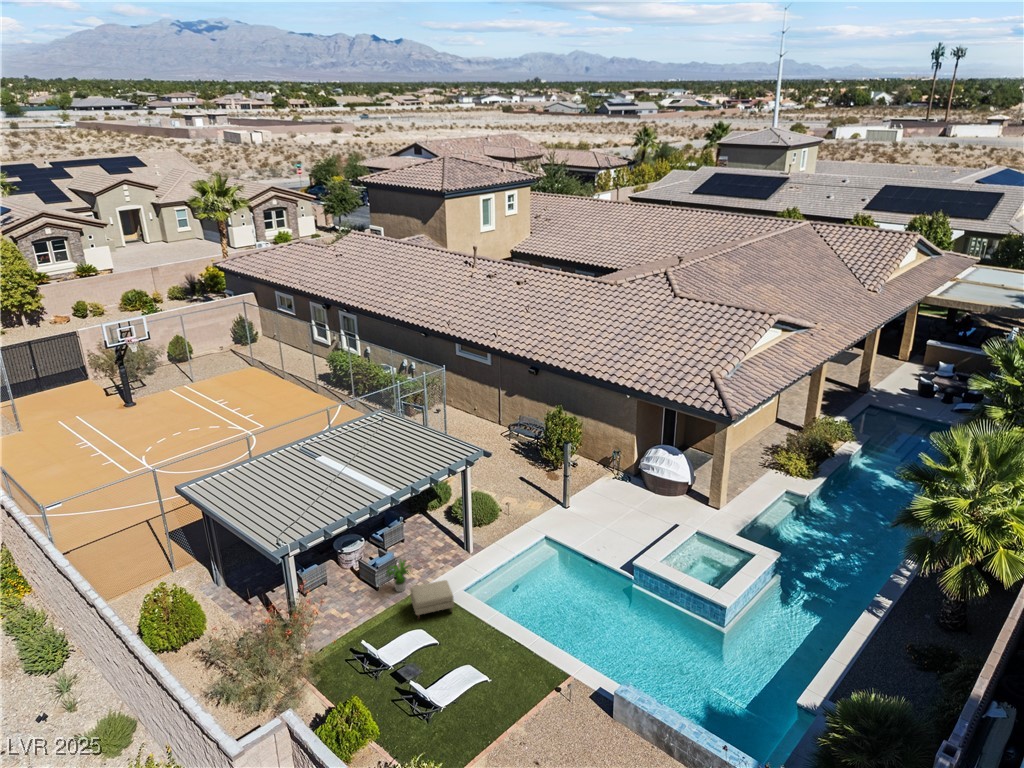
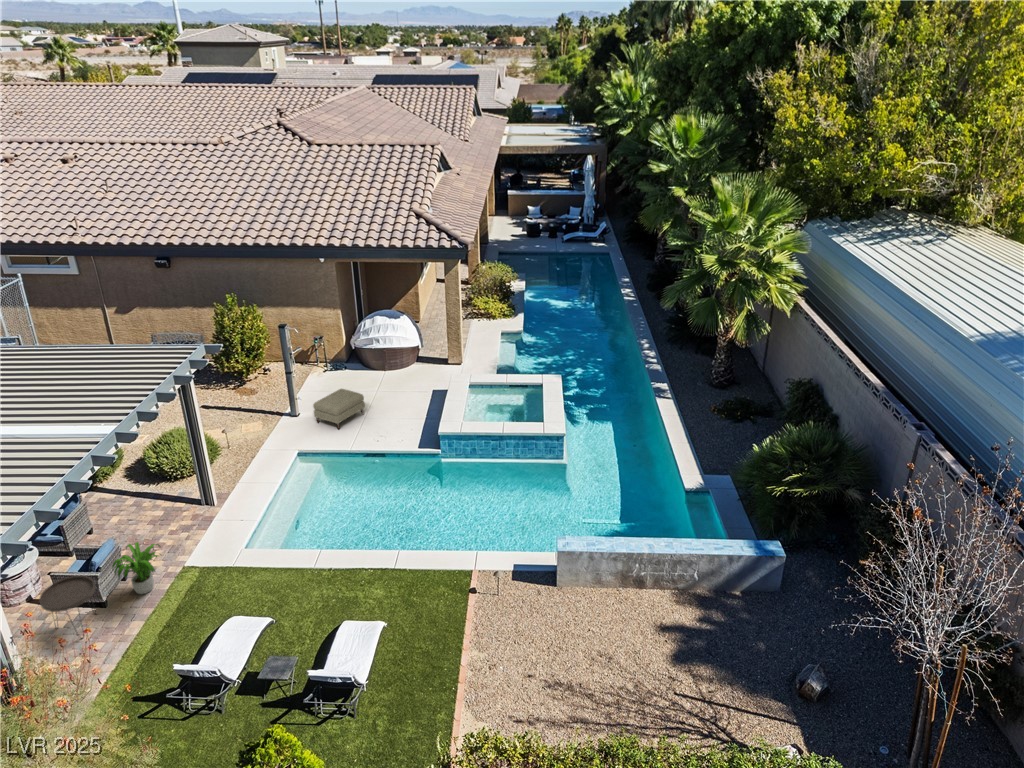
side table: none [344,565,372,602] -> present [39,576,95,632]
ottoman: present [410,580,454,619] -> present [313,389,365,429]

